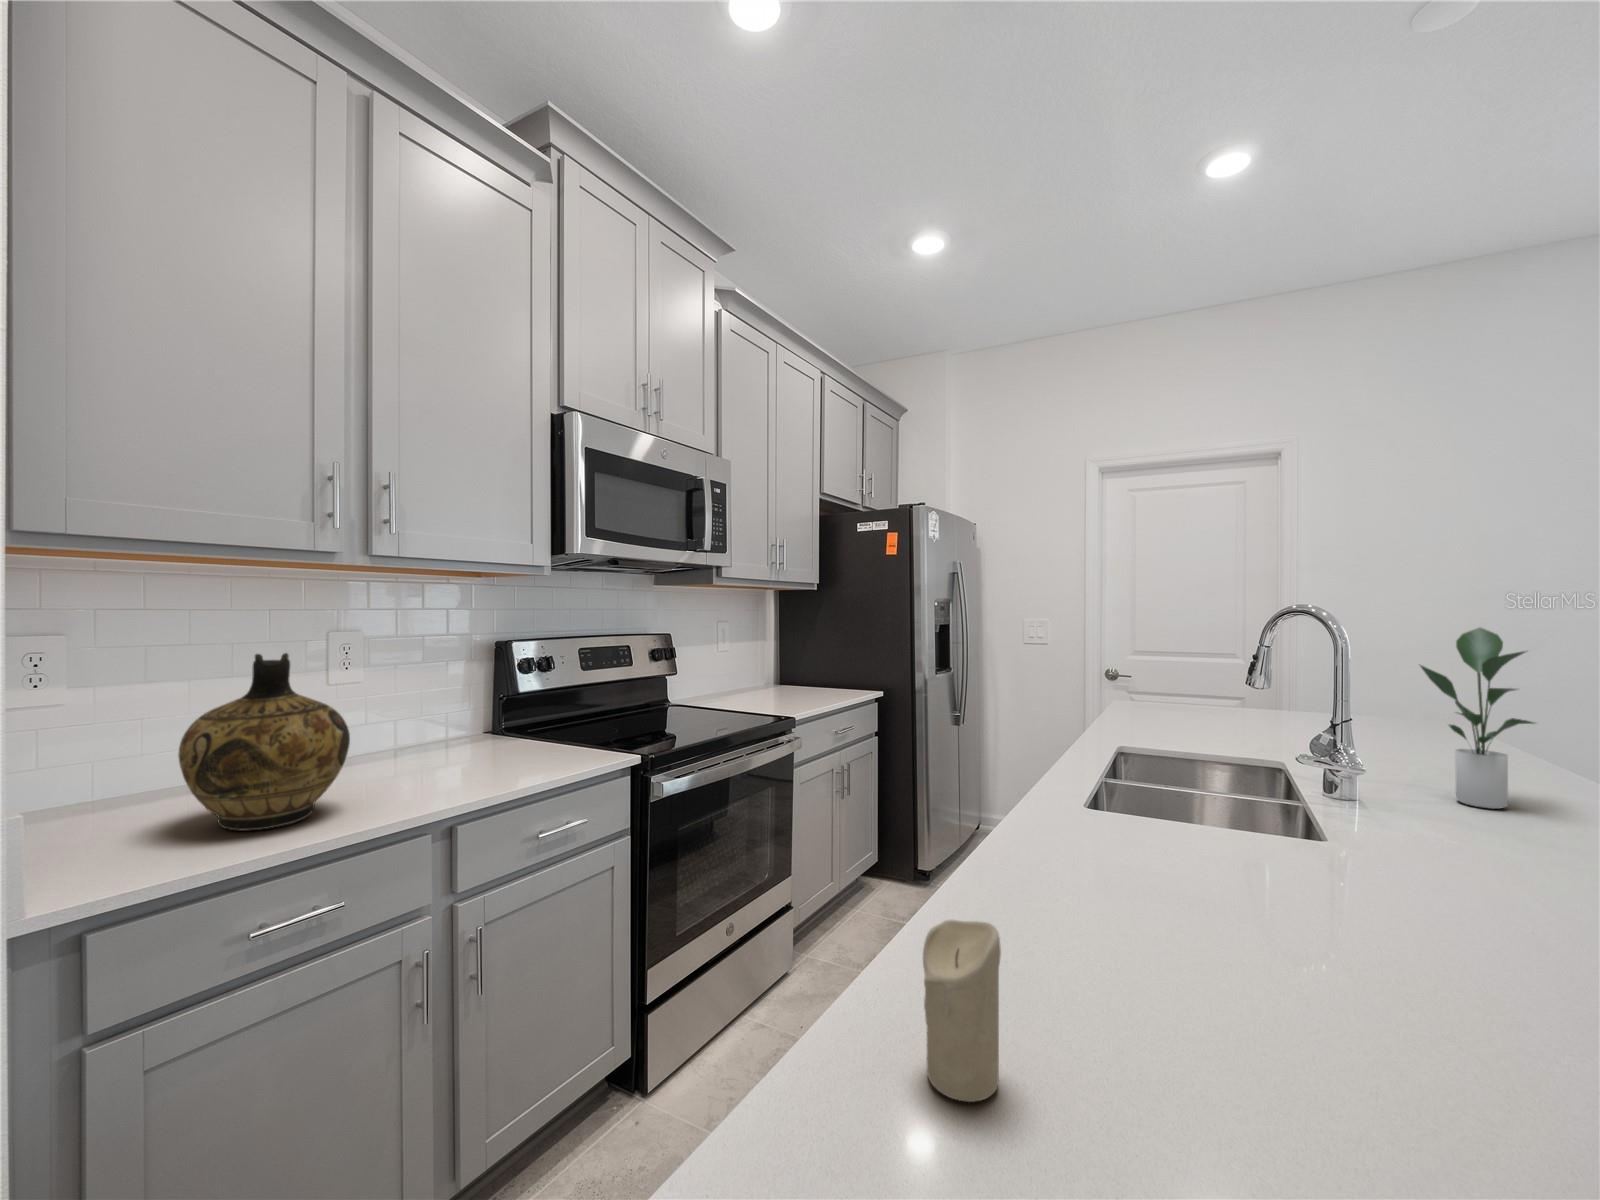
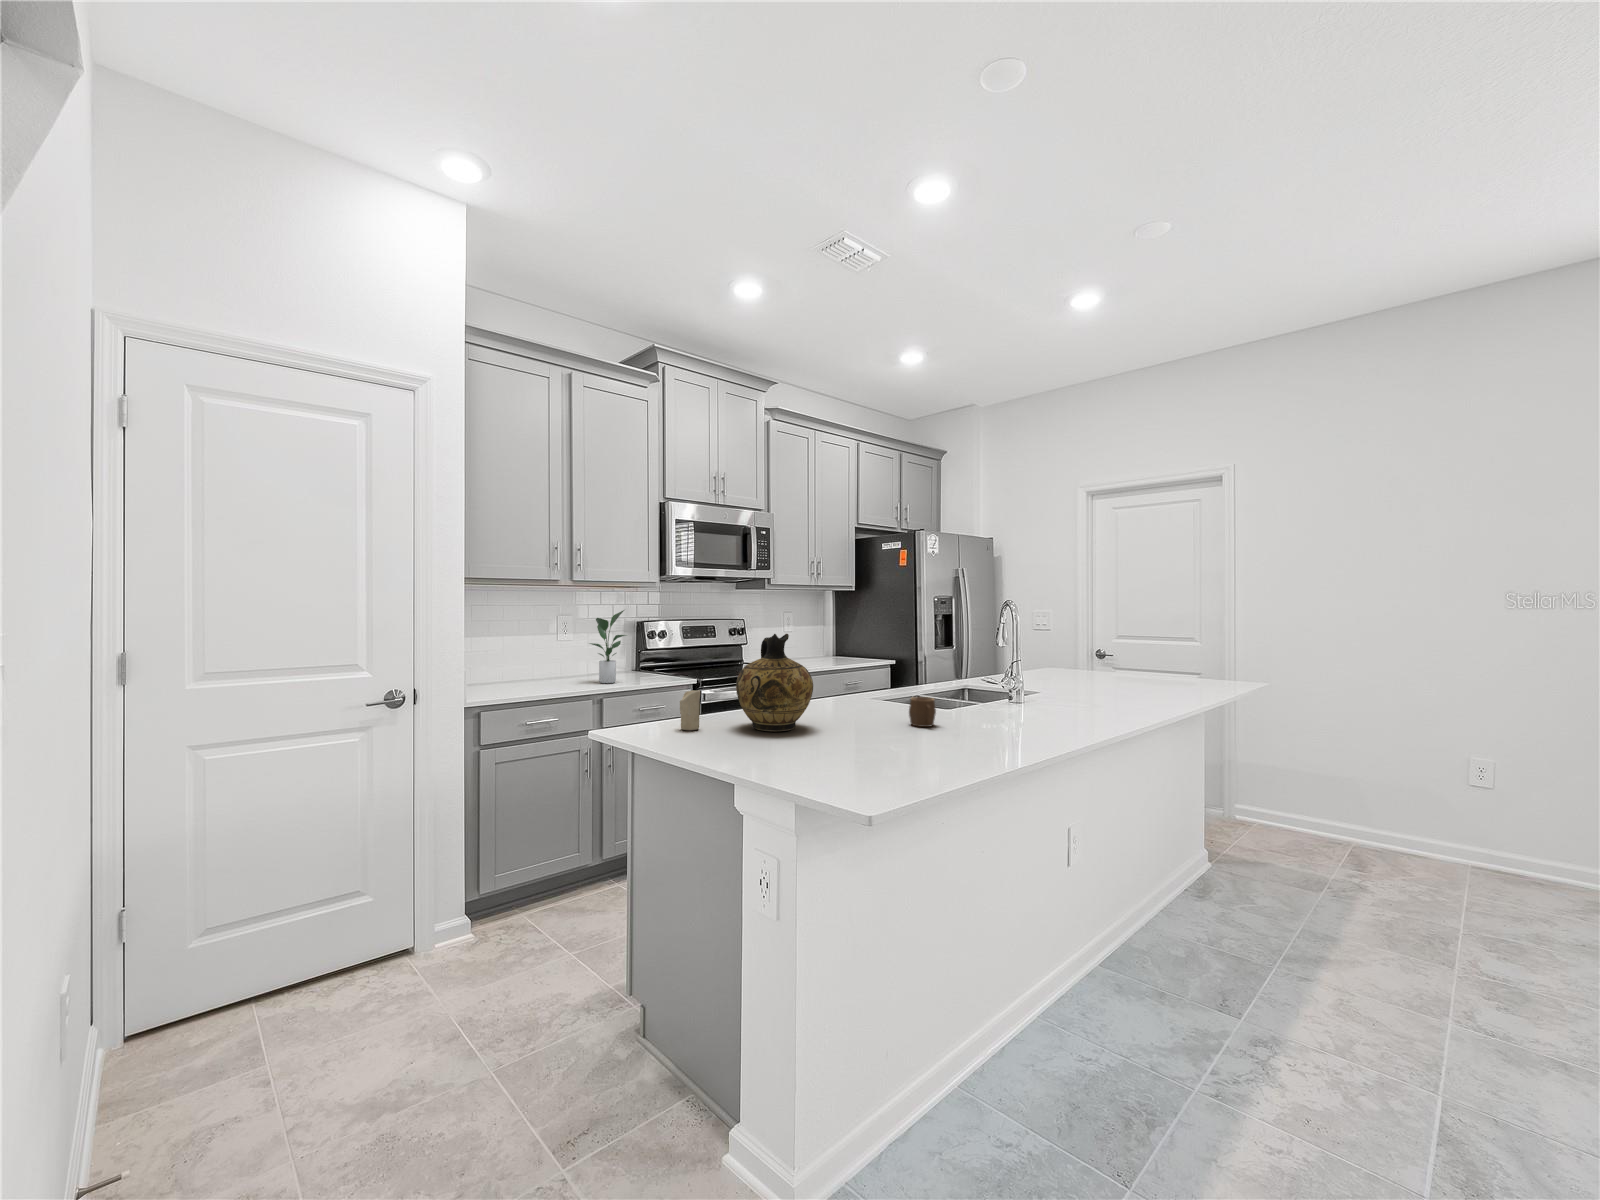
potted plant: present [1420,627,1534,809] -> present [590,610,626,683]
ceramic jug: present [178,653,350,830] -> present [736,634,813,731]
mug: none [1371,829,1491,917] -> present [909,697,936,727]

